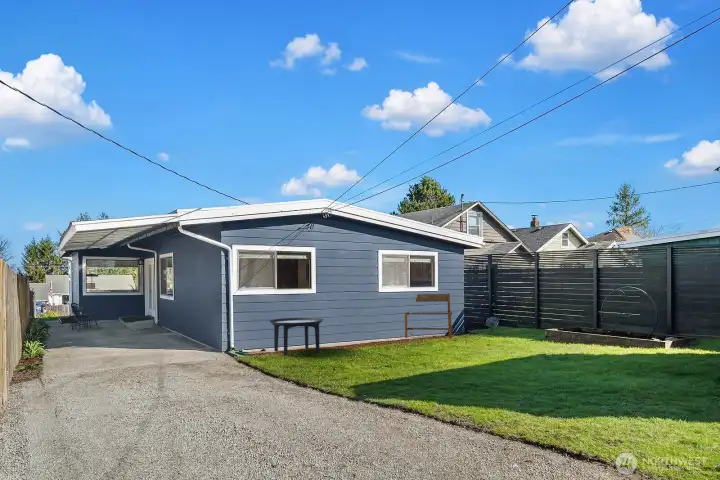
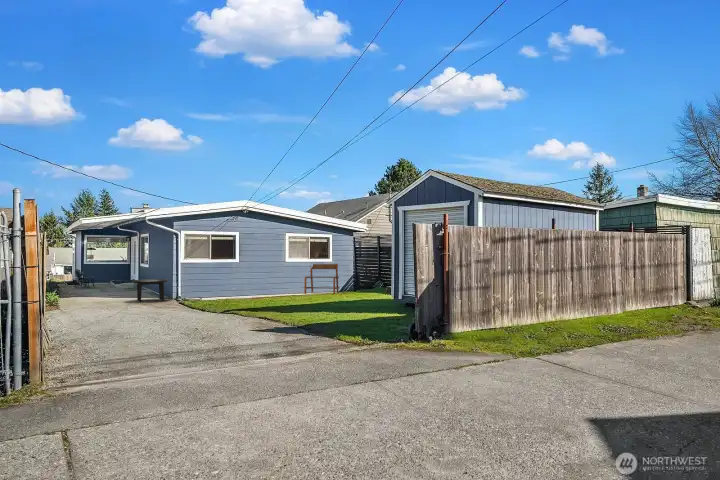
round table: present [270,318,323,356] -> present [132,279,168,302]

